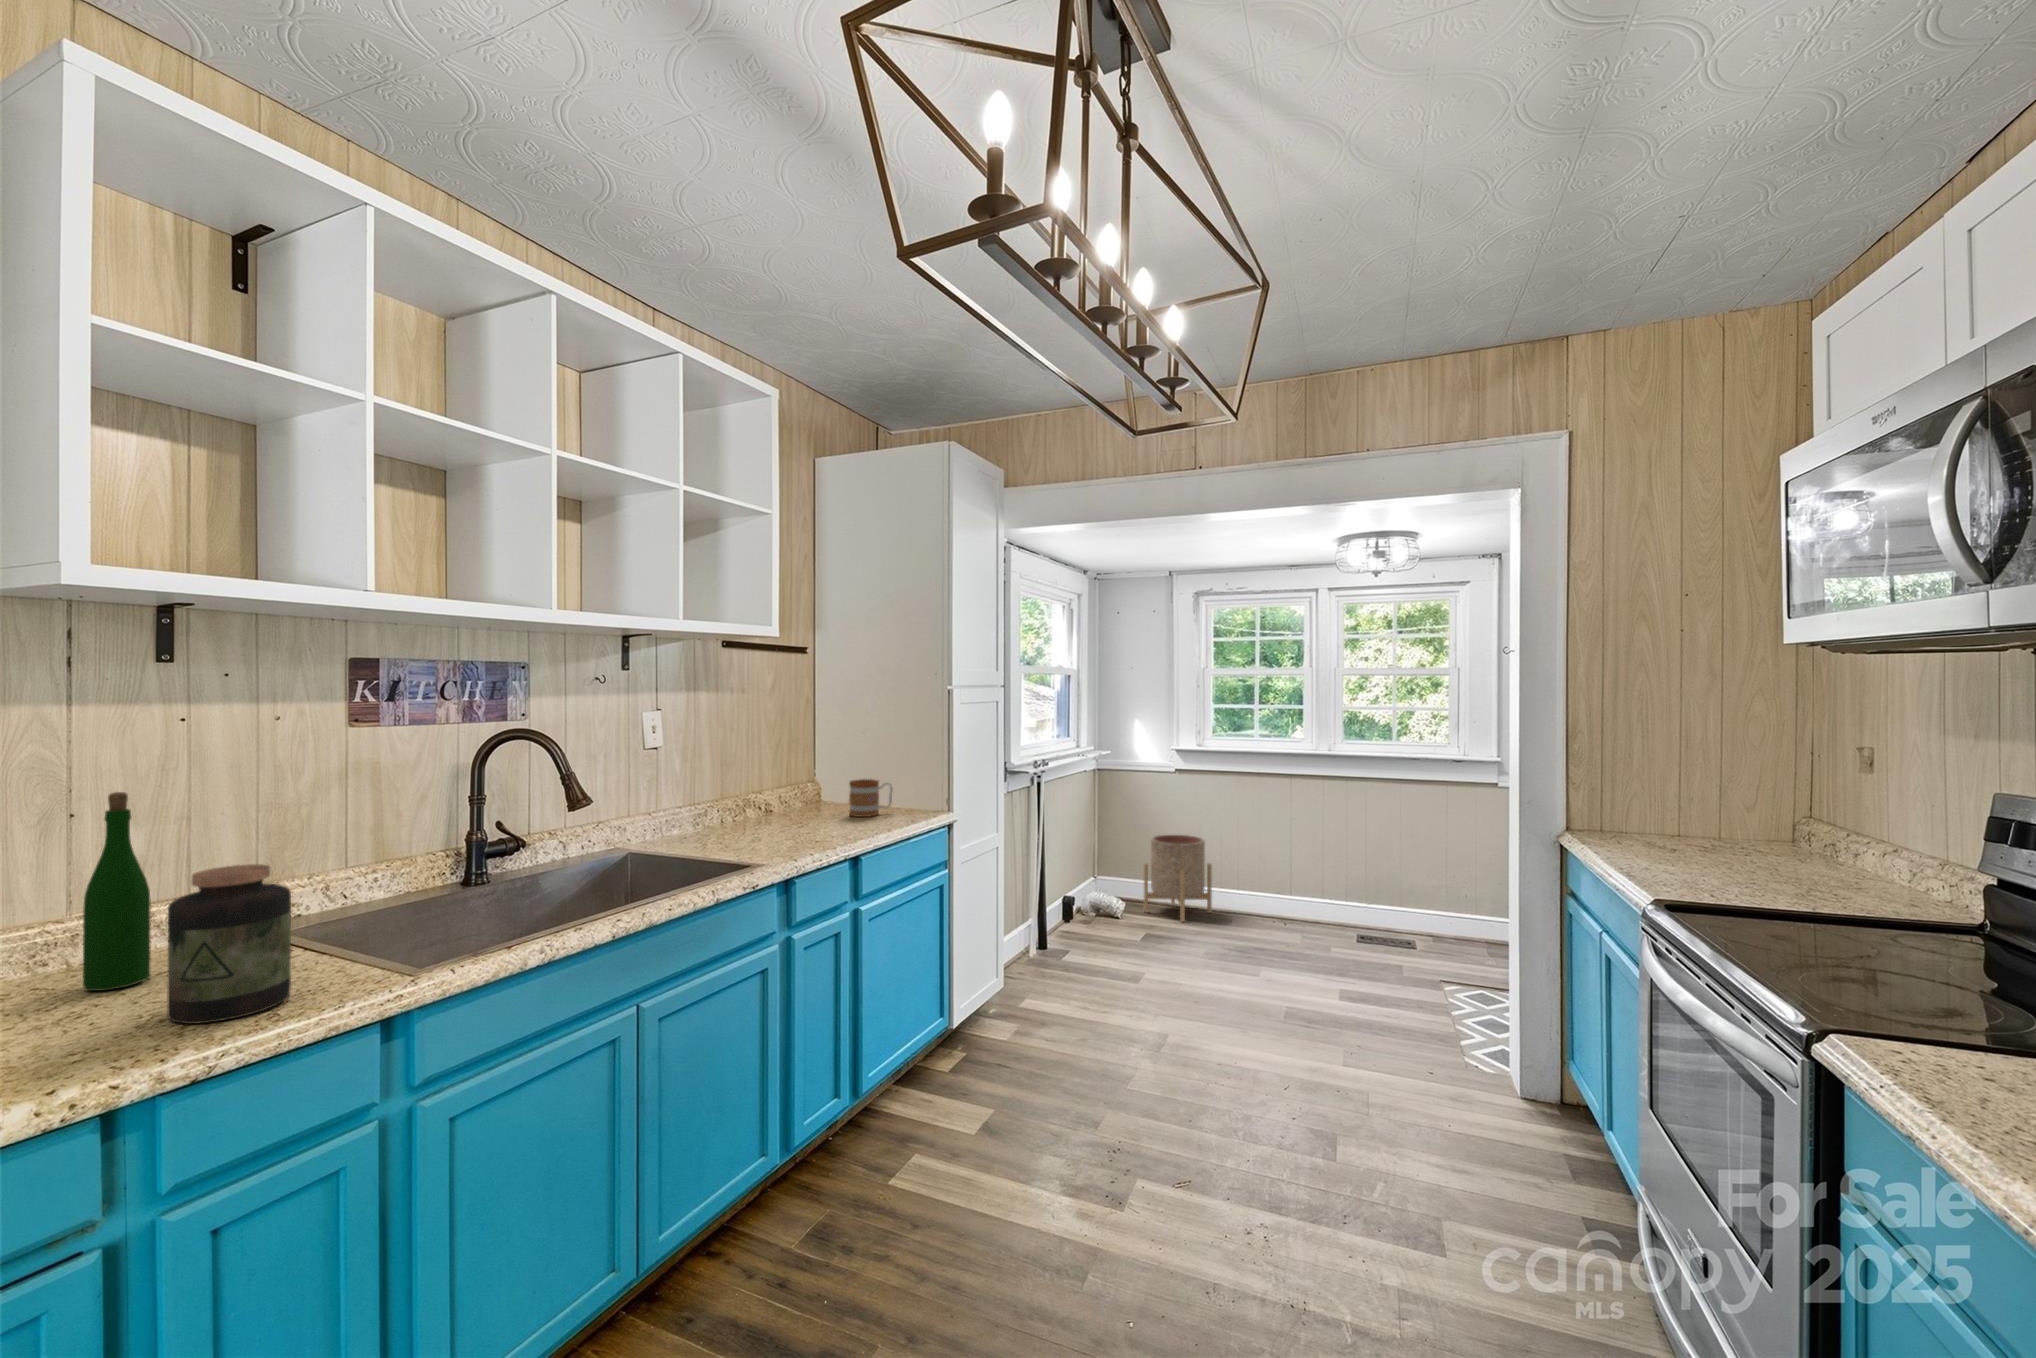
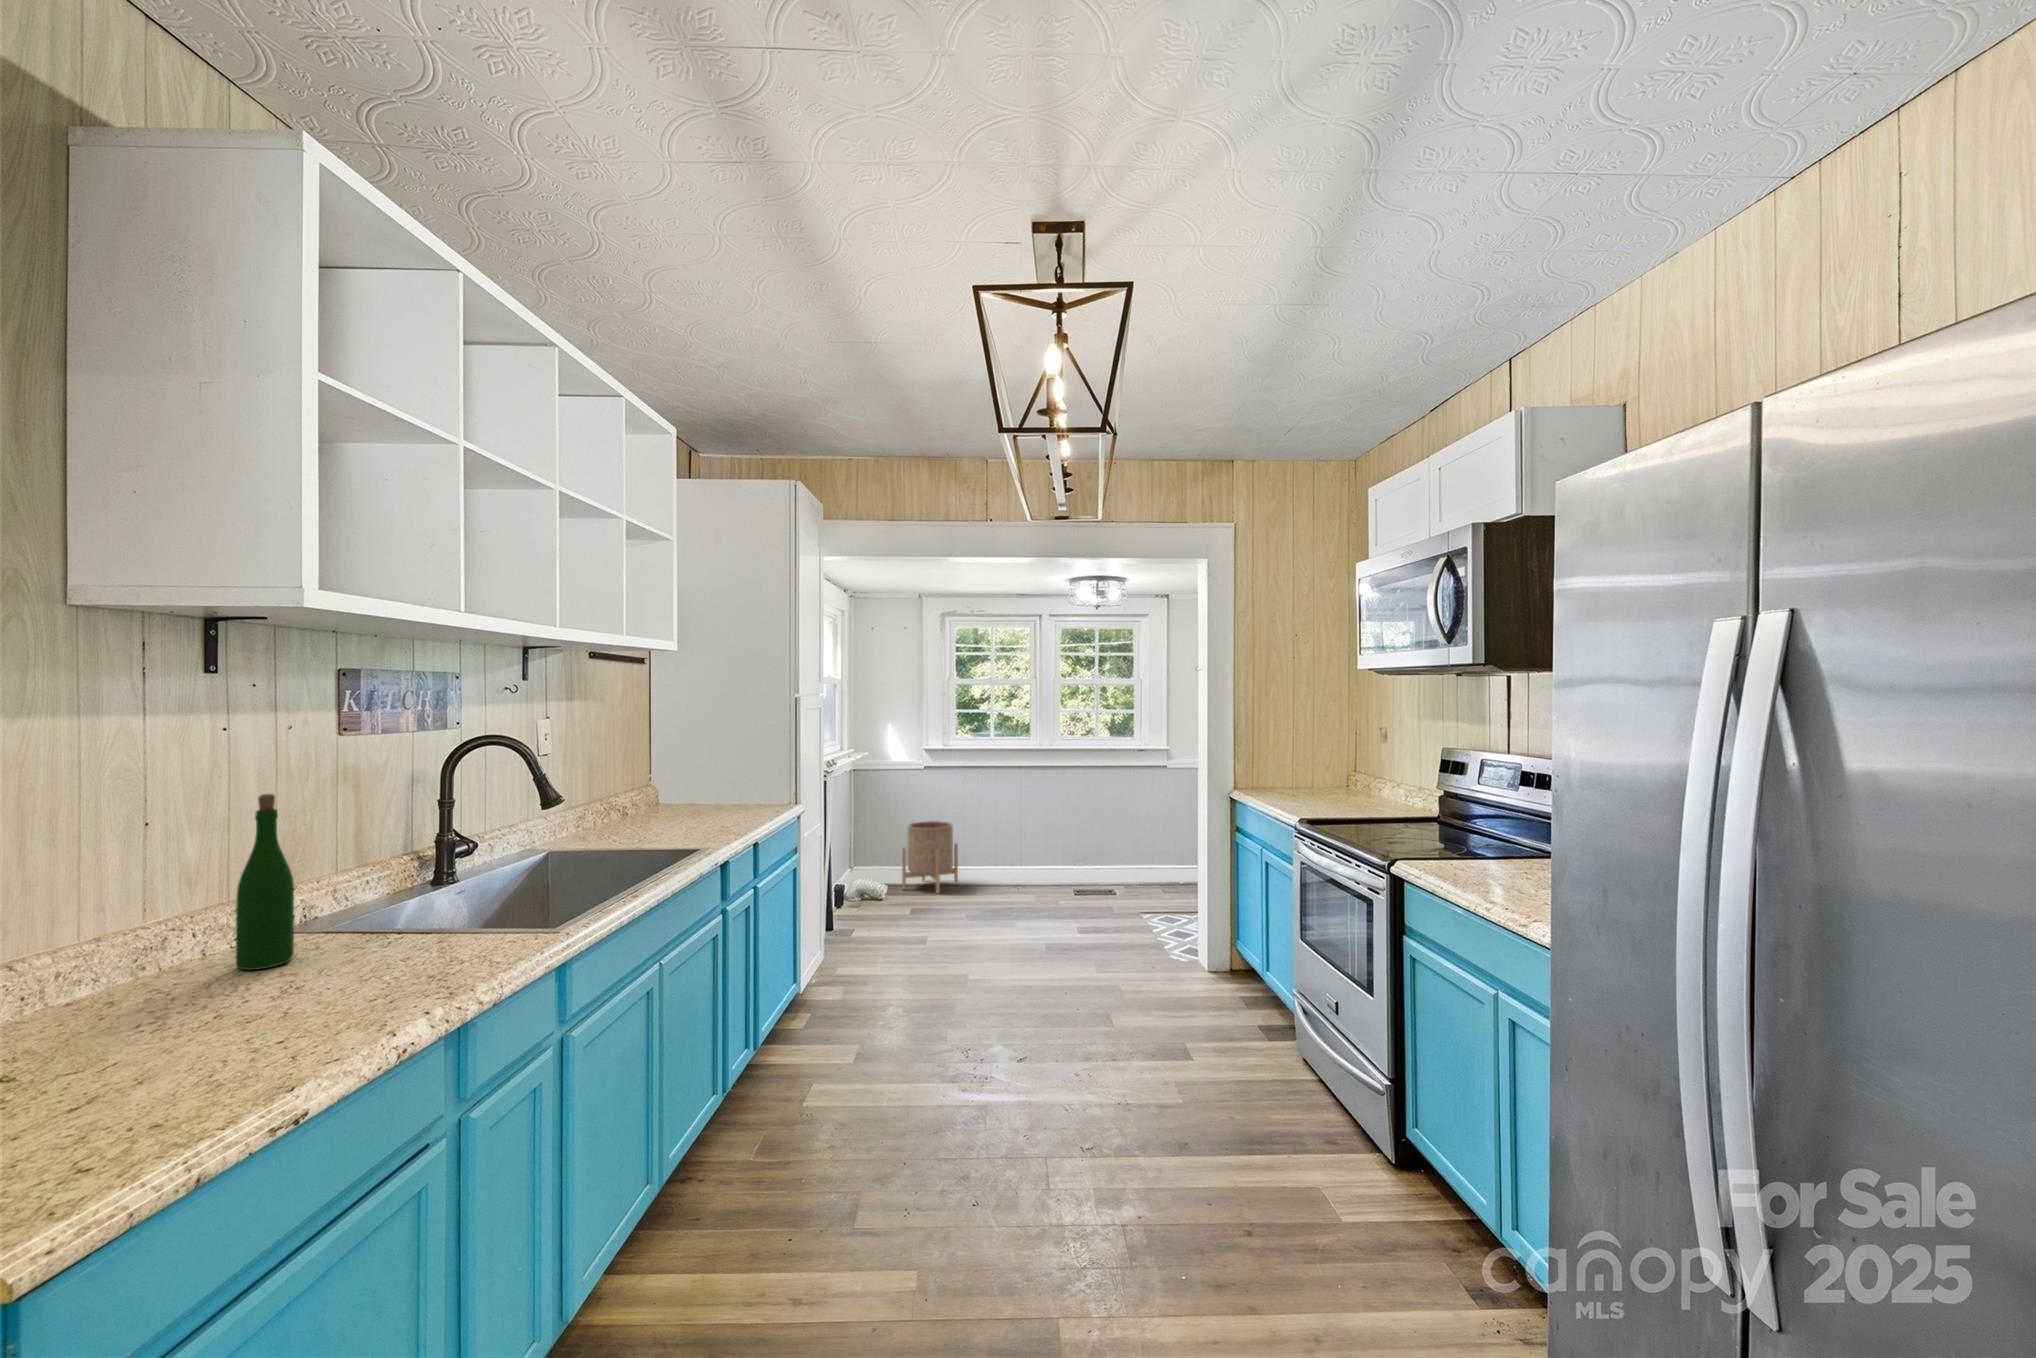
mug: present [849,779,892,817] -> none [704,779,742,812]
jar: present [167,864,291,1024] -> none [384,844,475,972]

